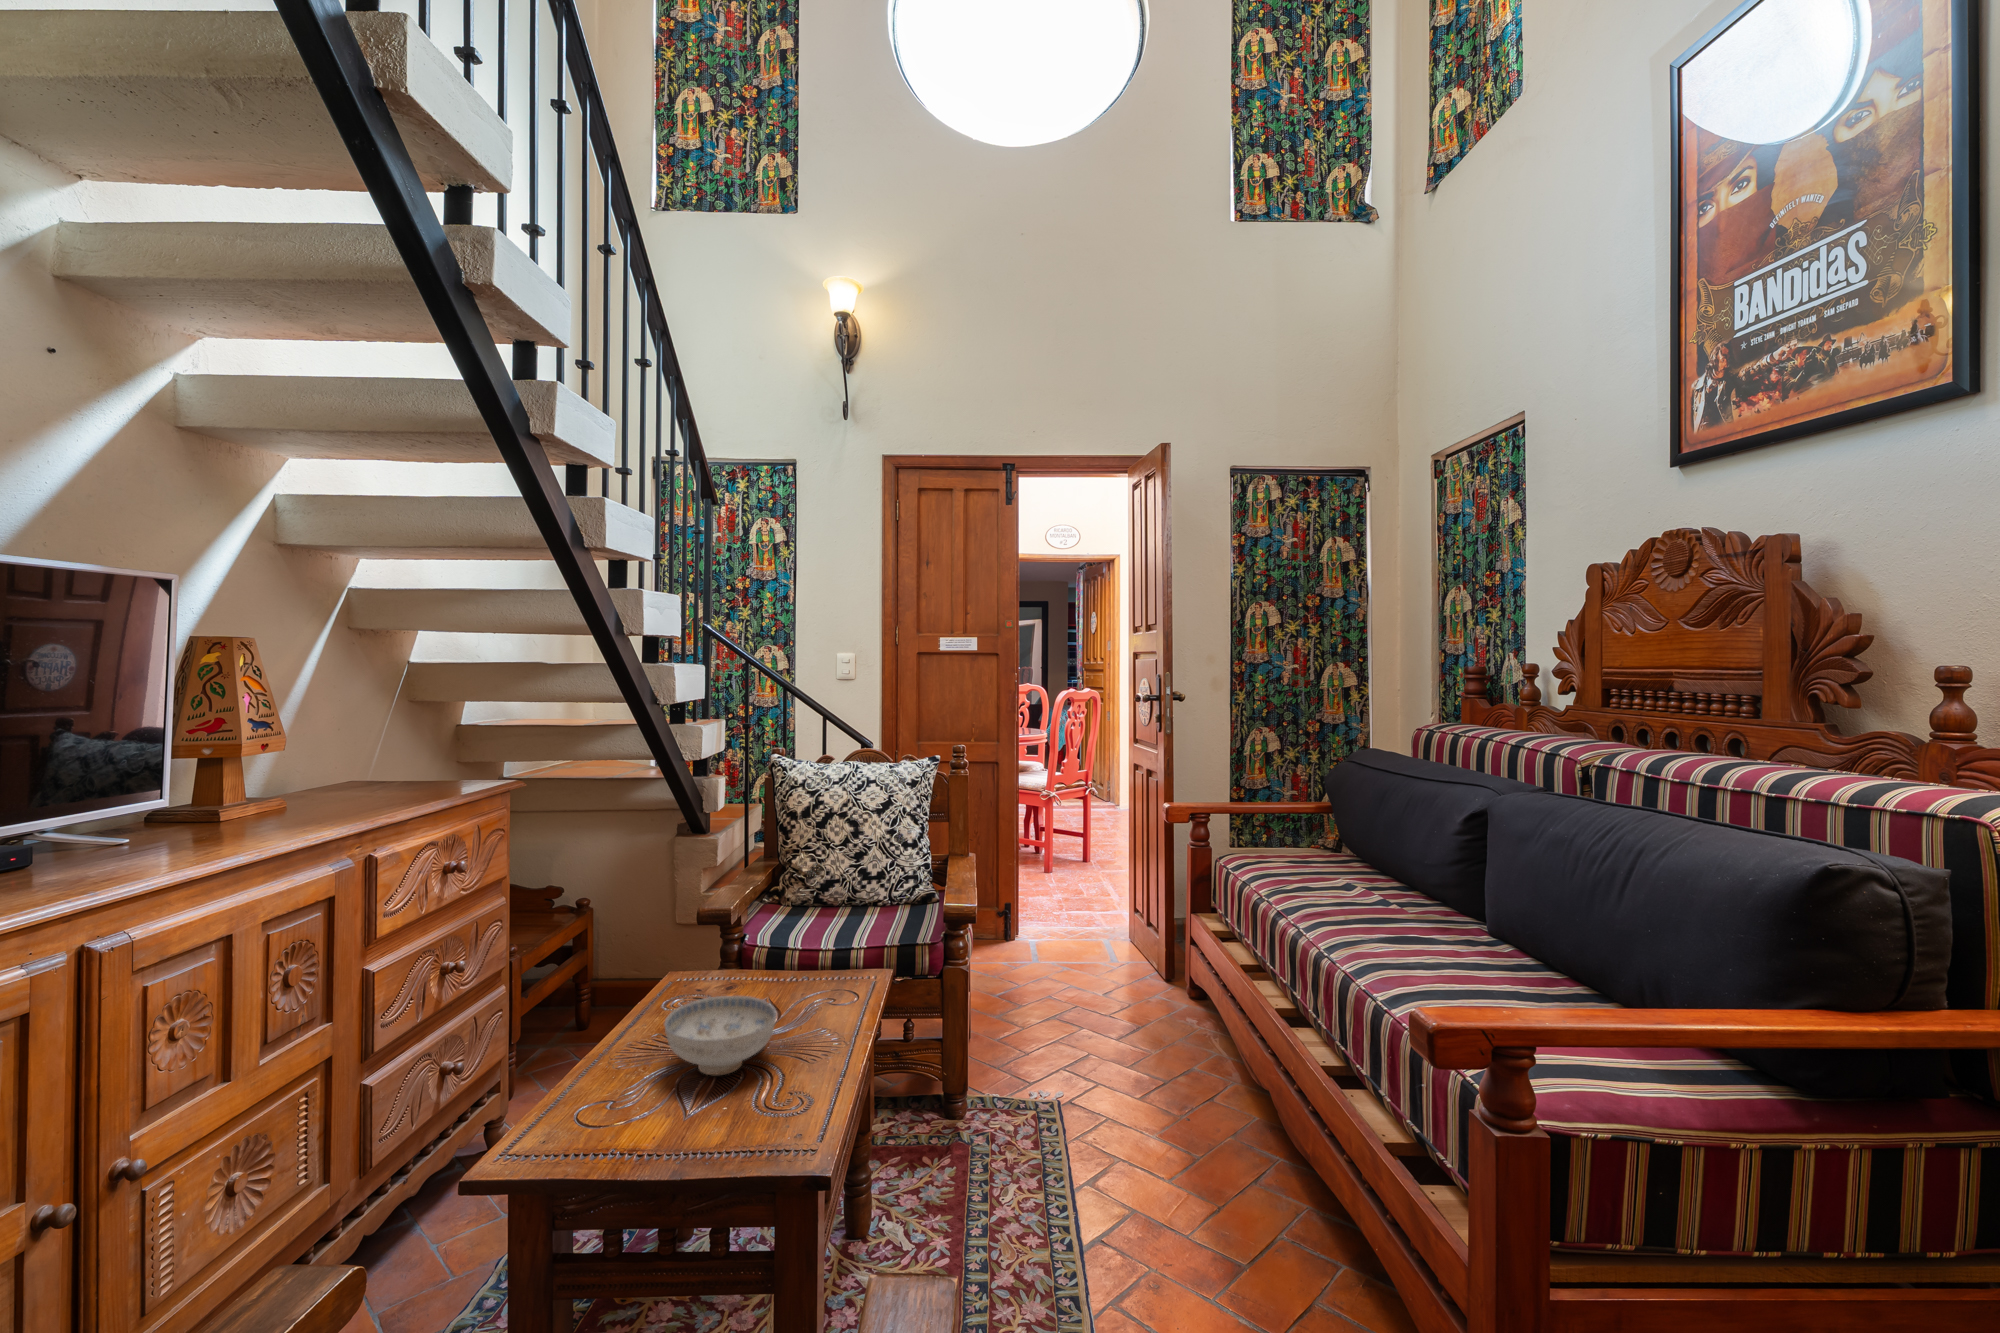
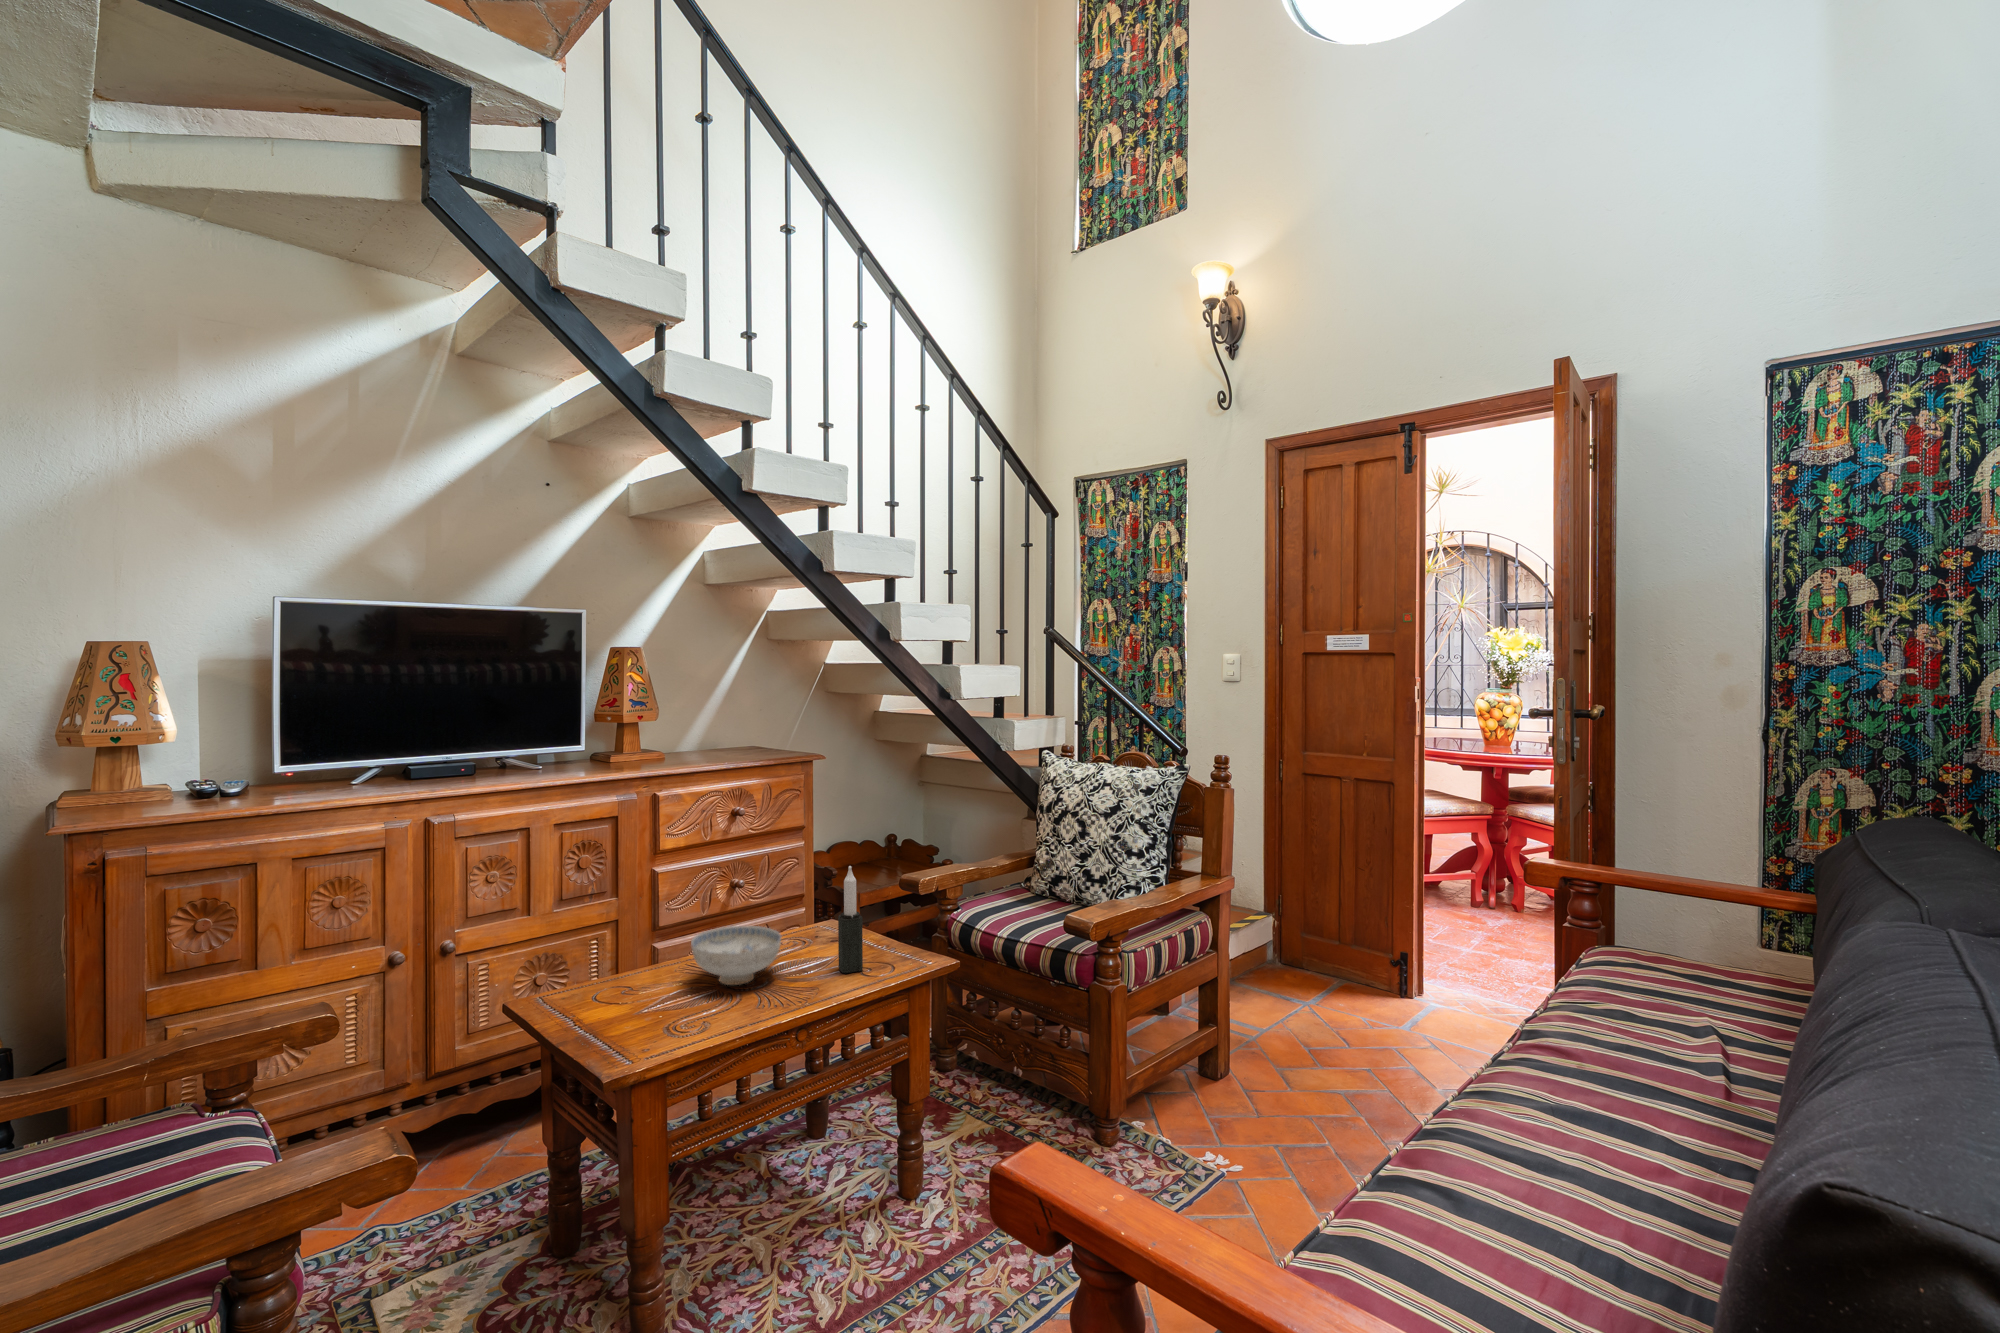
candle: none [803,900,832,1020] -> present [838,866,863,973]

